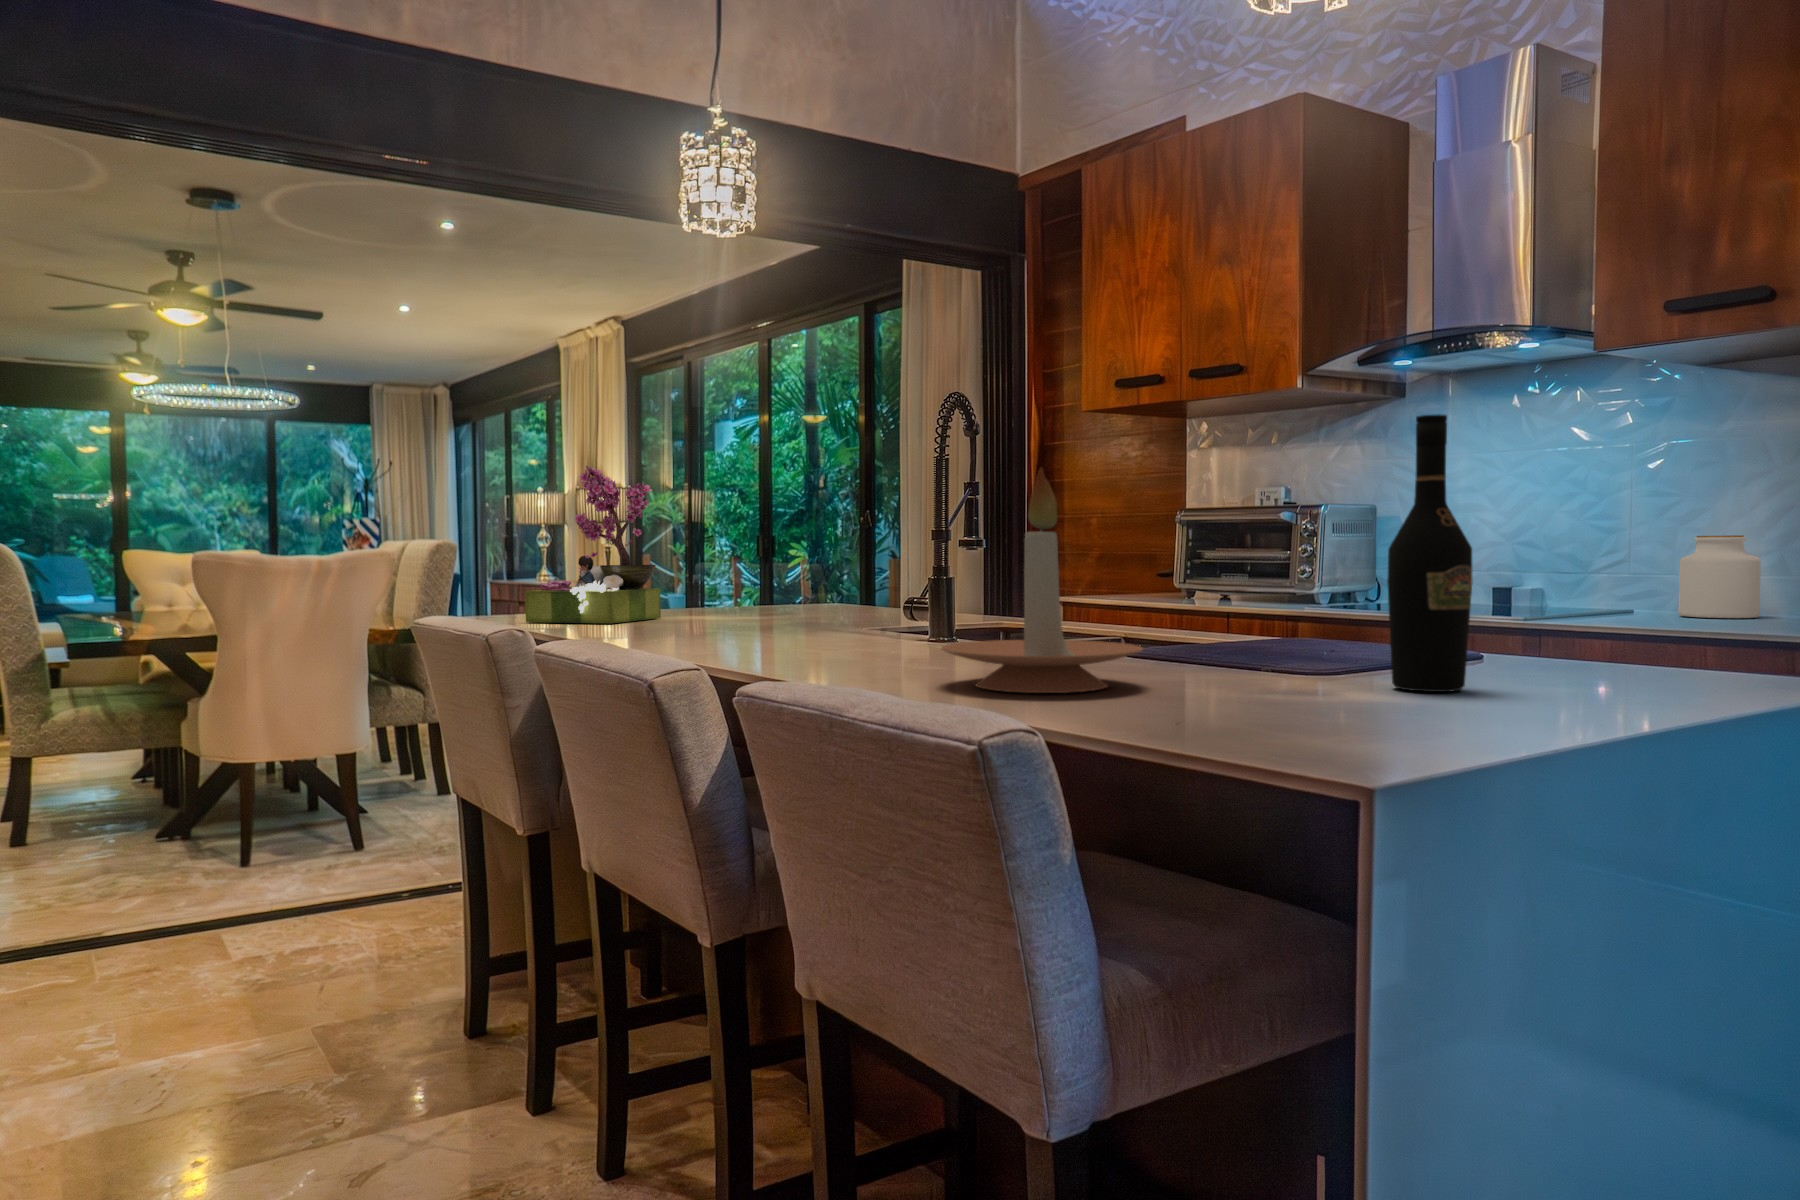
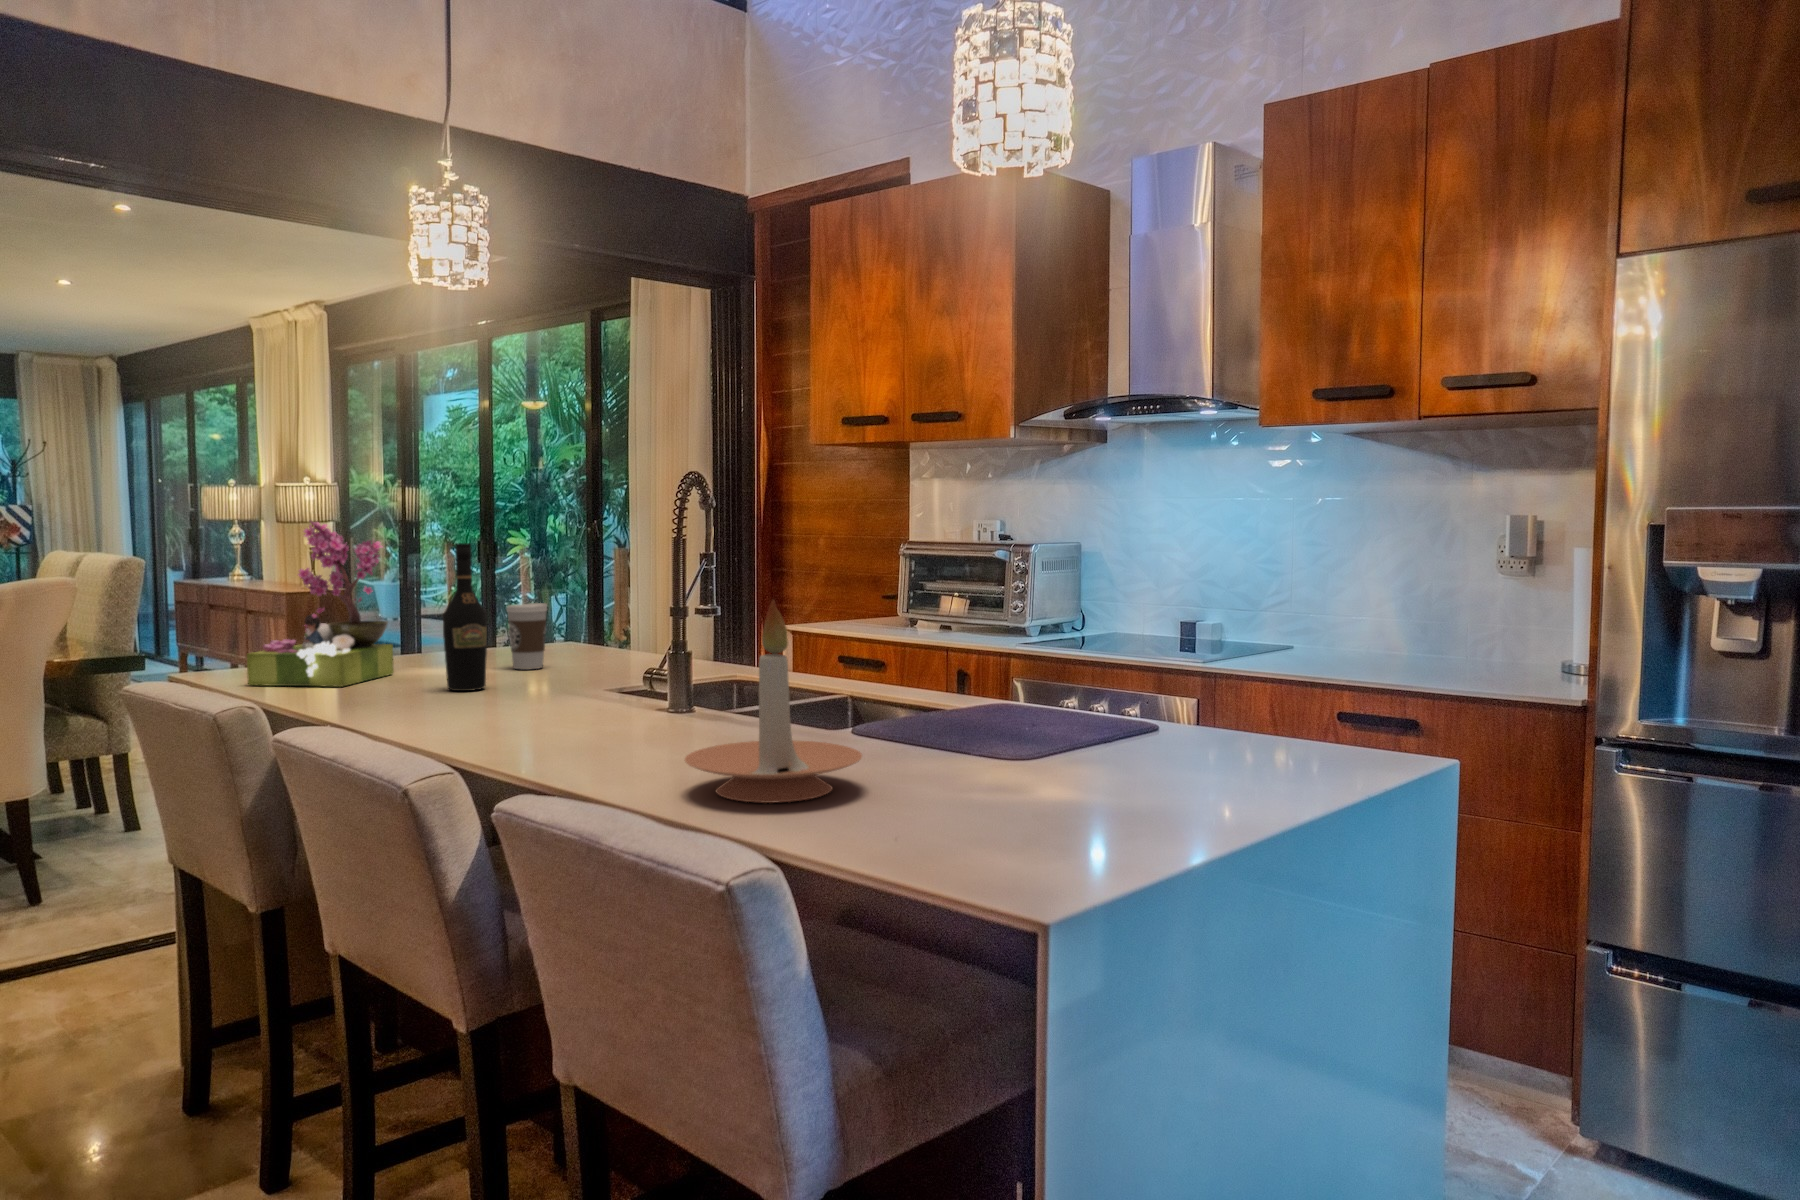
wine bottle: present [1387,414,1472,692] -> present [443,543,487,691]
jar: present [1678,535,1761,618] -> none [1316,586,1377,657]
coffee cup: none [769,551,809,616] -> present [507,603,547,669]

